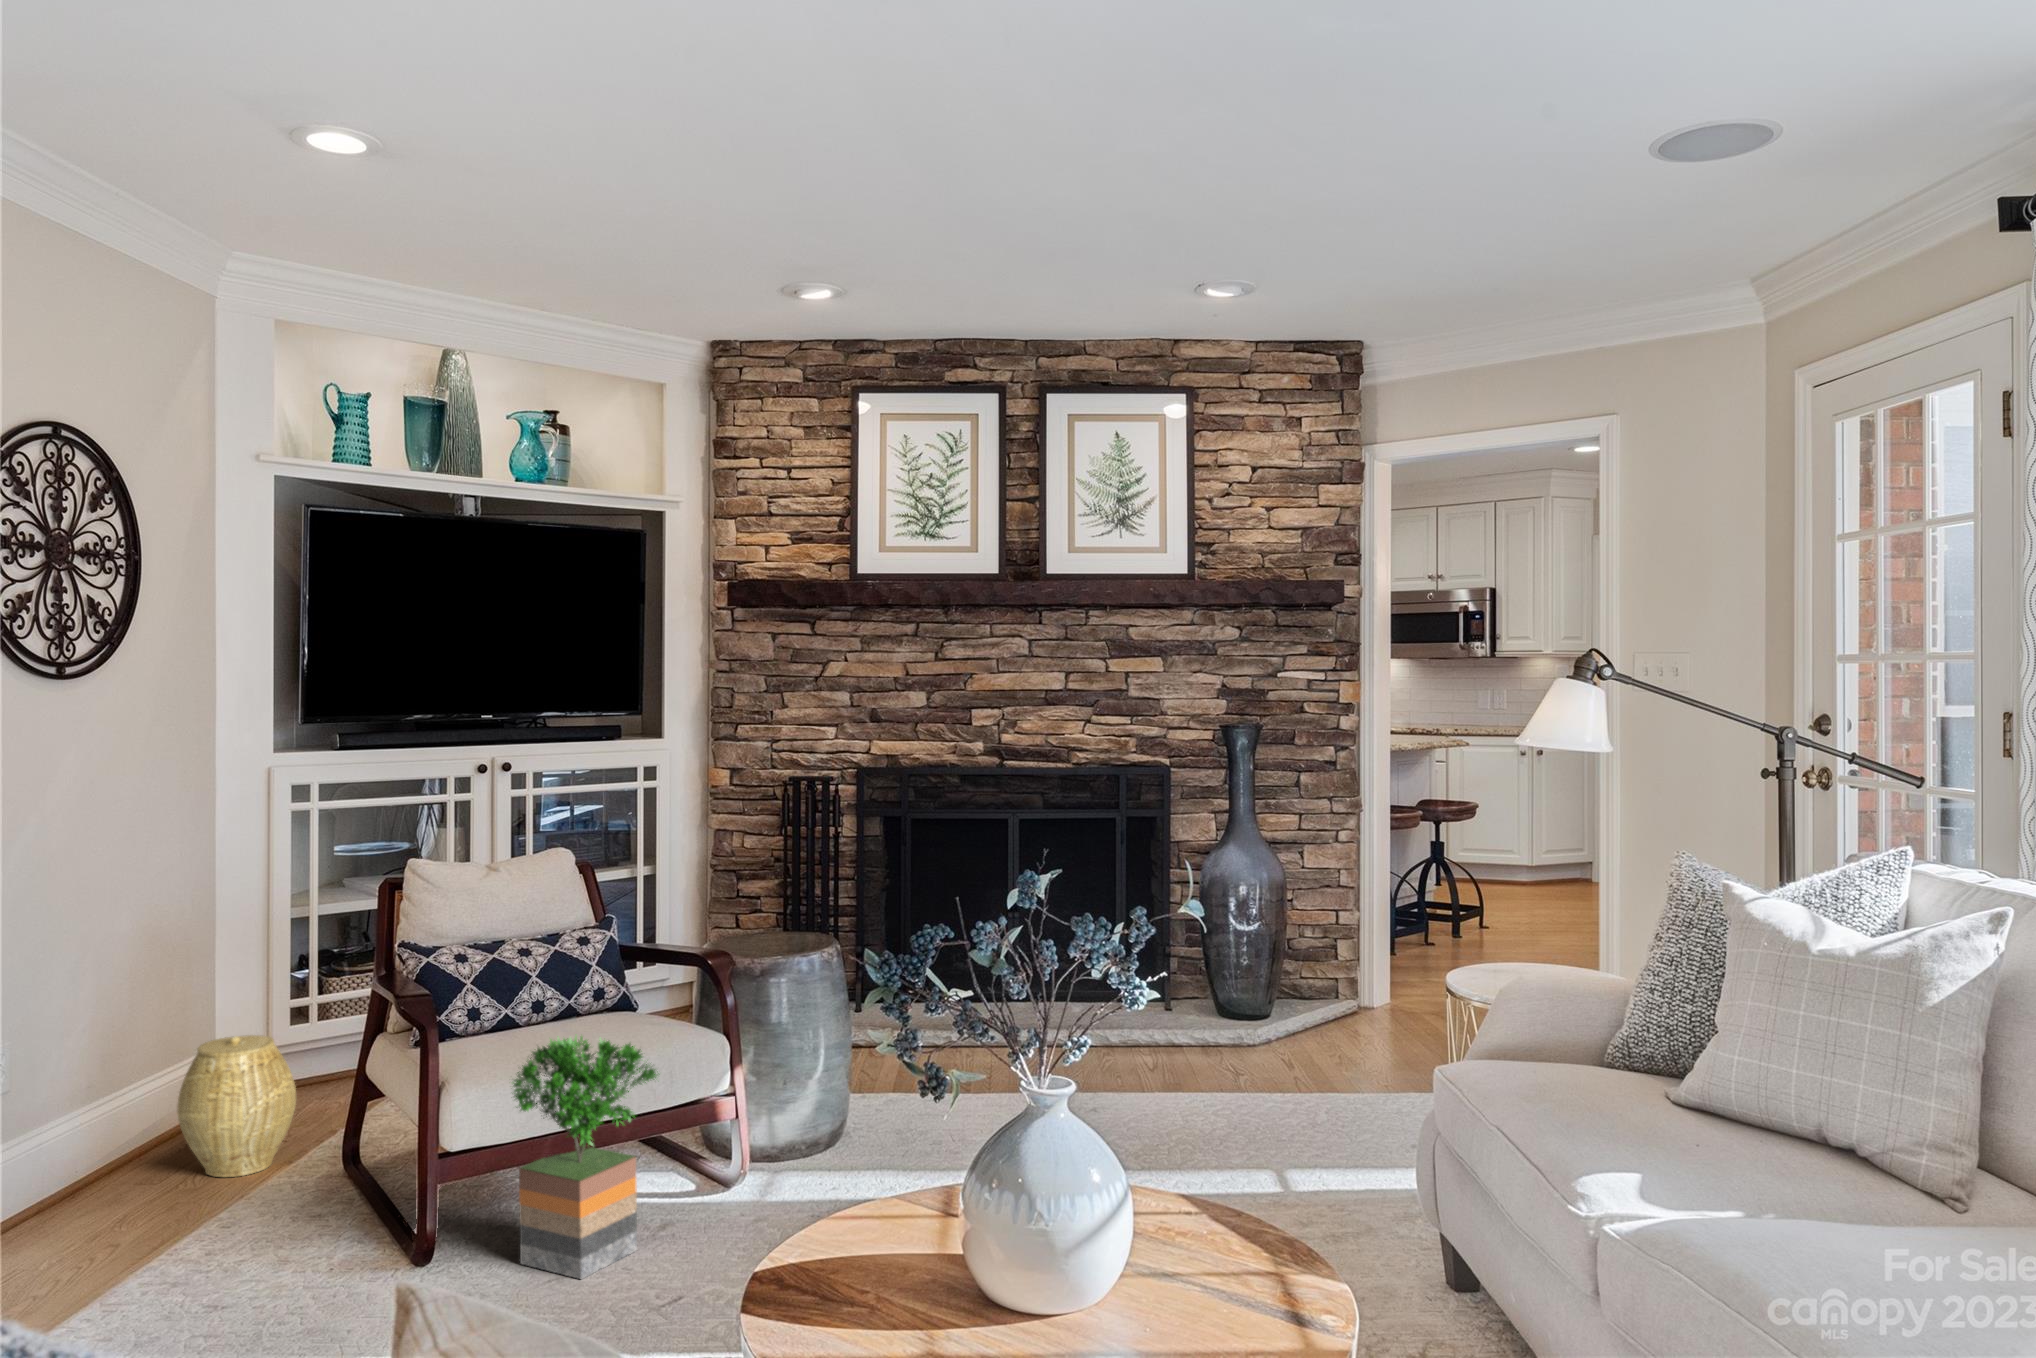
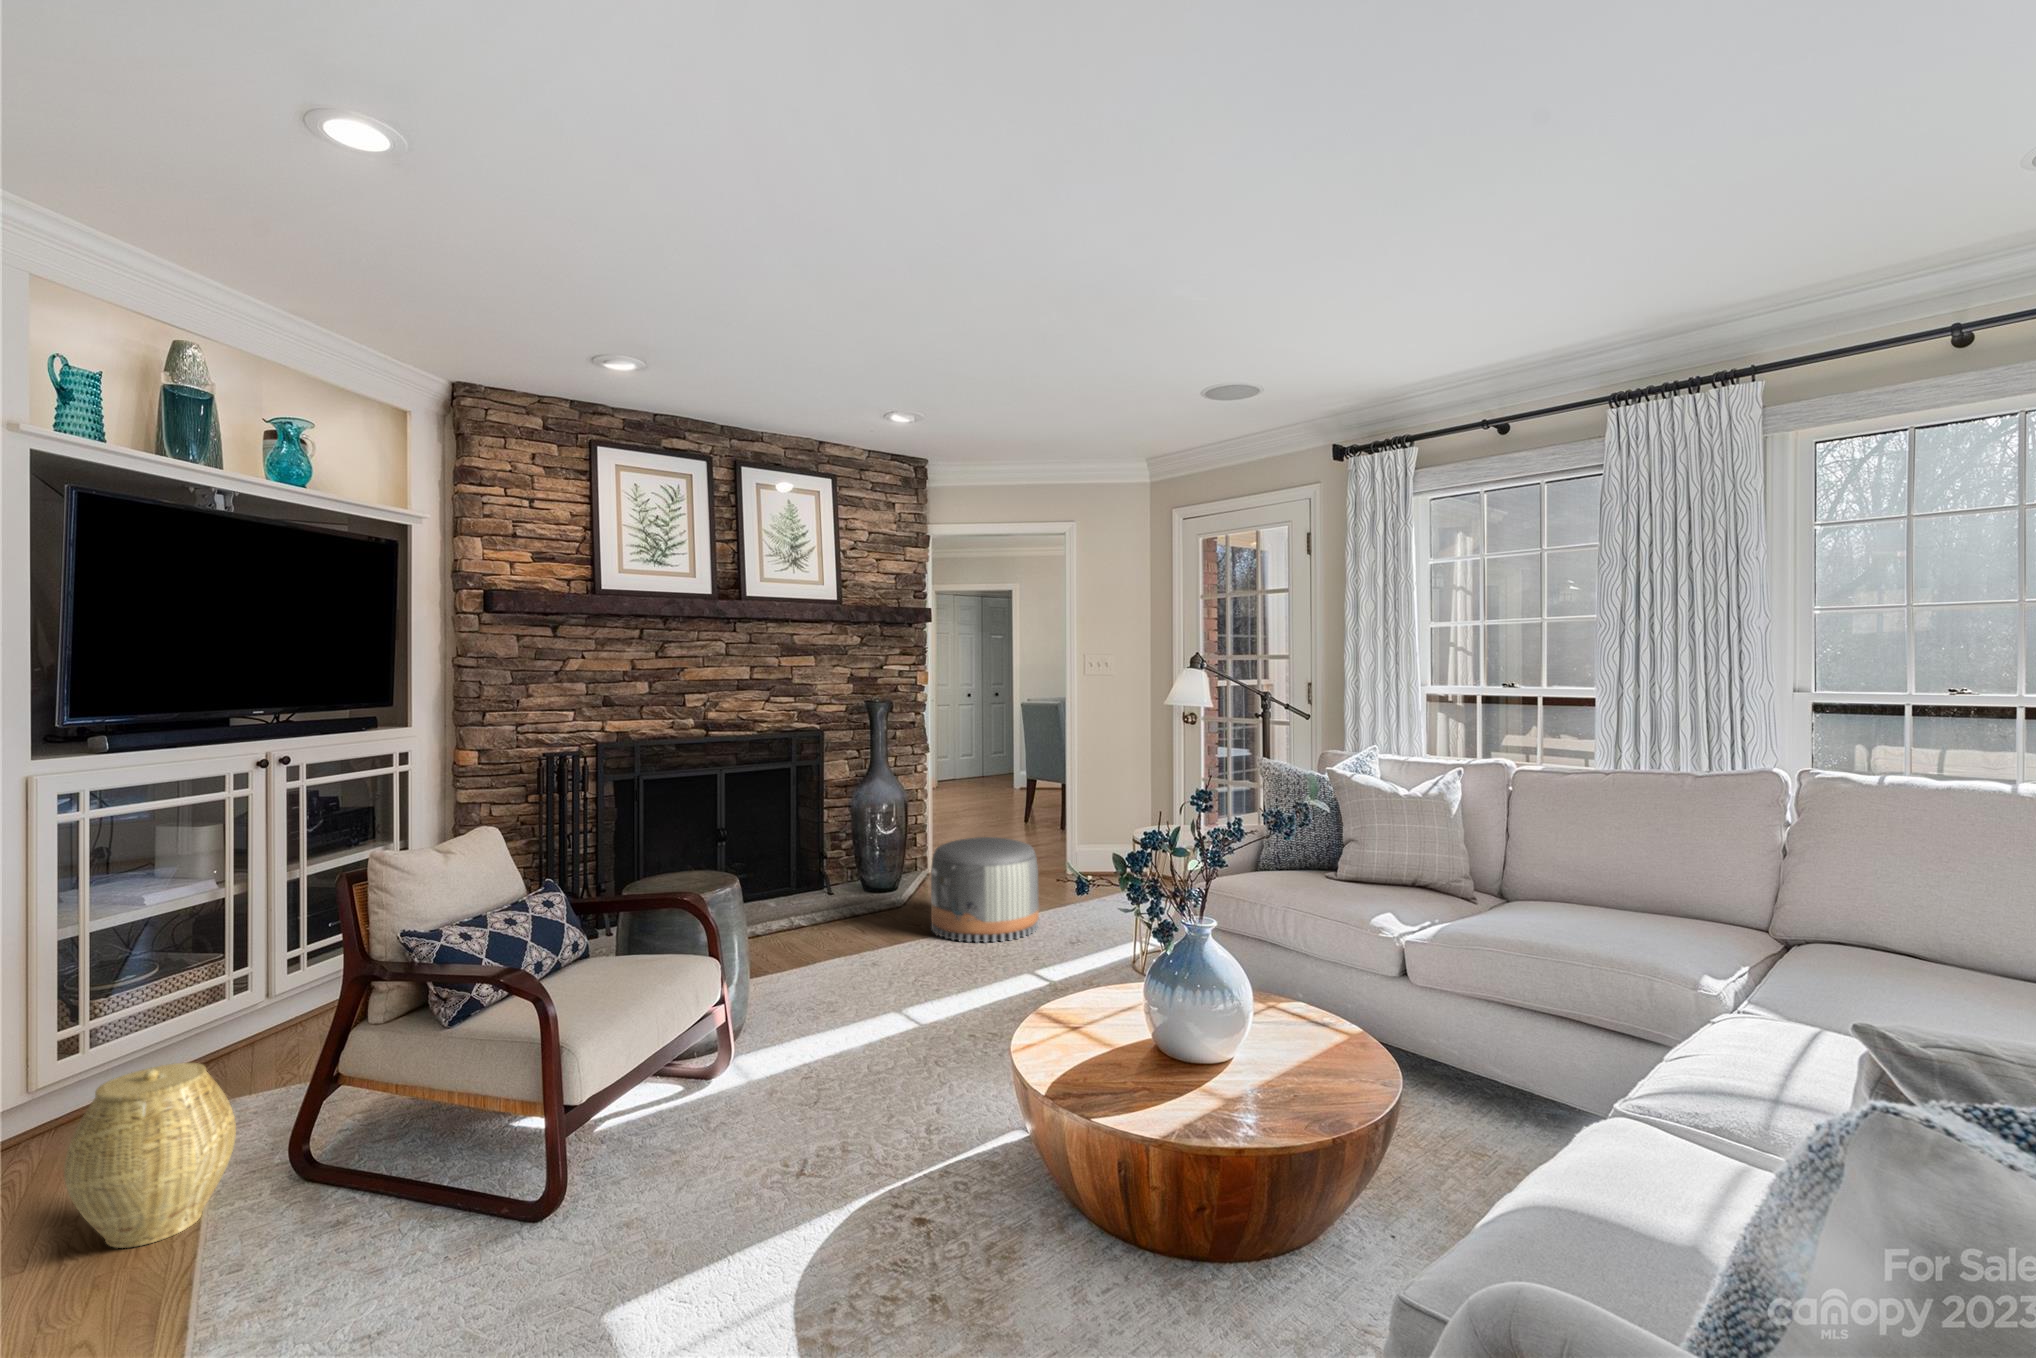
pouf: none [1194,944,1359,1106] -> present [931,837,1039,943]
potted tree: present [513,1037,657,1279] -> none [664,961,810,1195]

